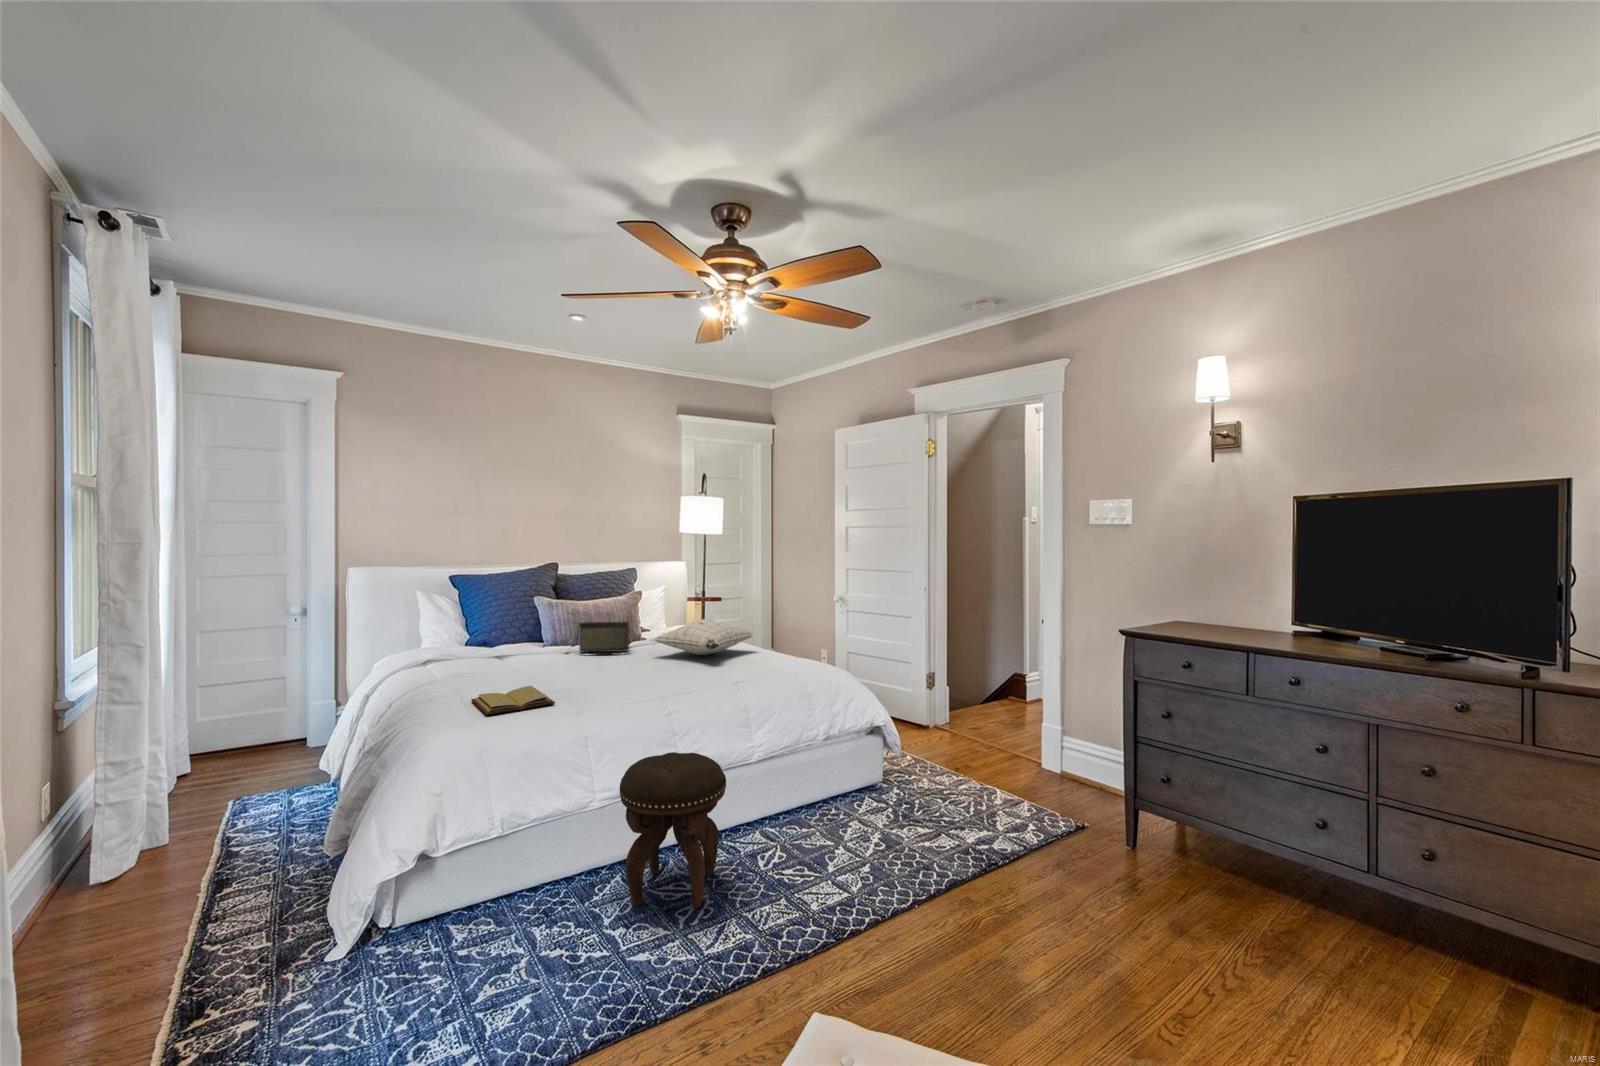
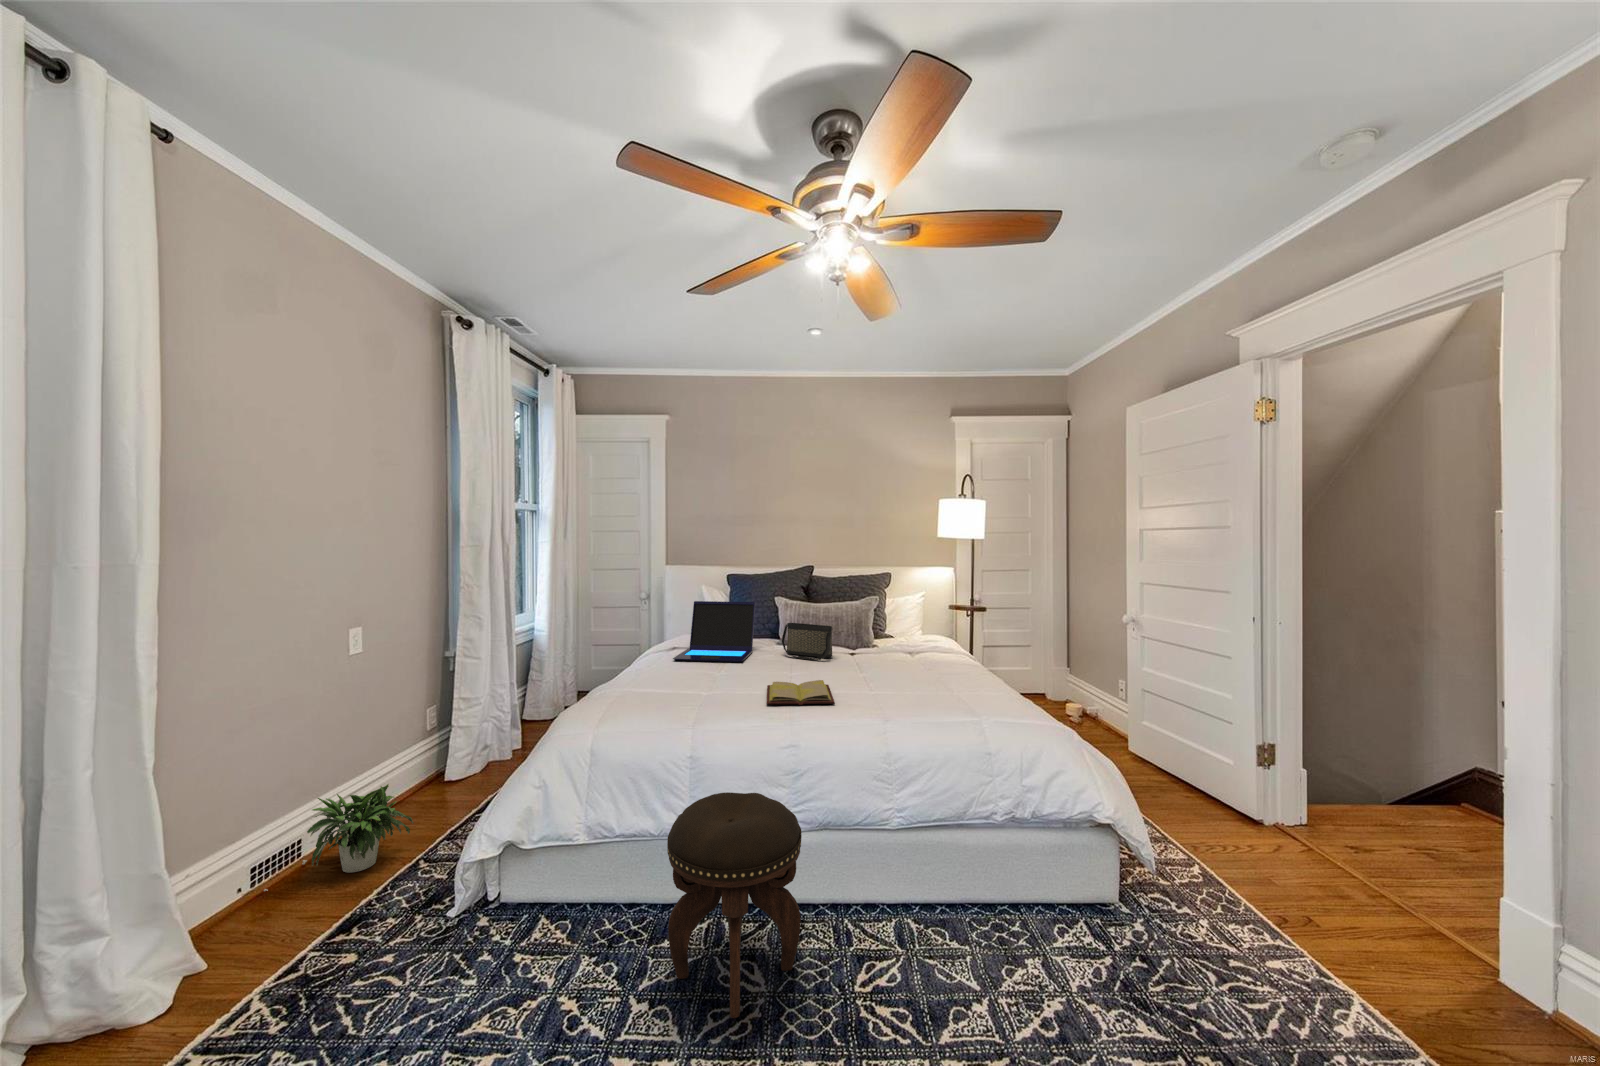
laptop: none [468,606,550,672] -> present [673,601,755,662]
pillow: present [653,619,754,655] -> none [843,632,963,674]
diary: present [471,686,555,715] -> present [767,680,835,705]
potted plant: none [43,855,223,1020] -> present [264,784,414,891]

